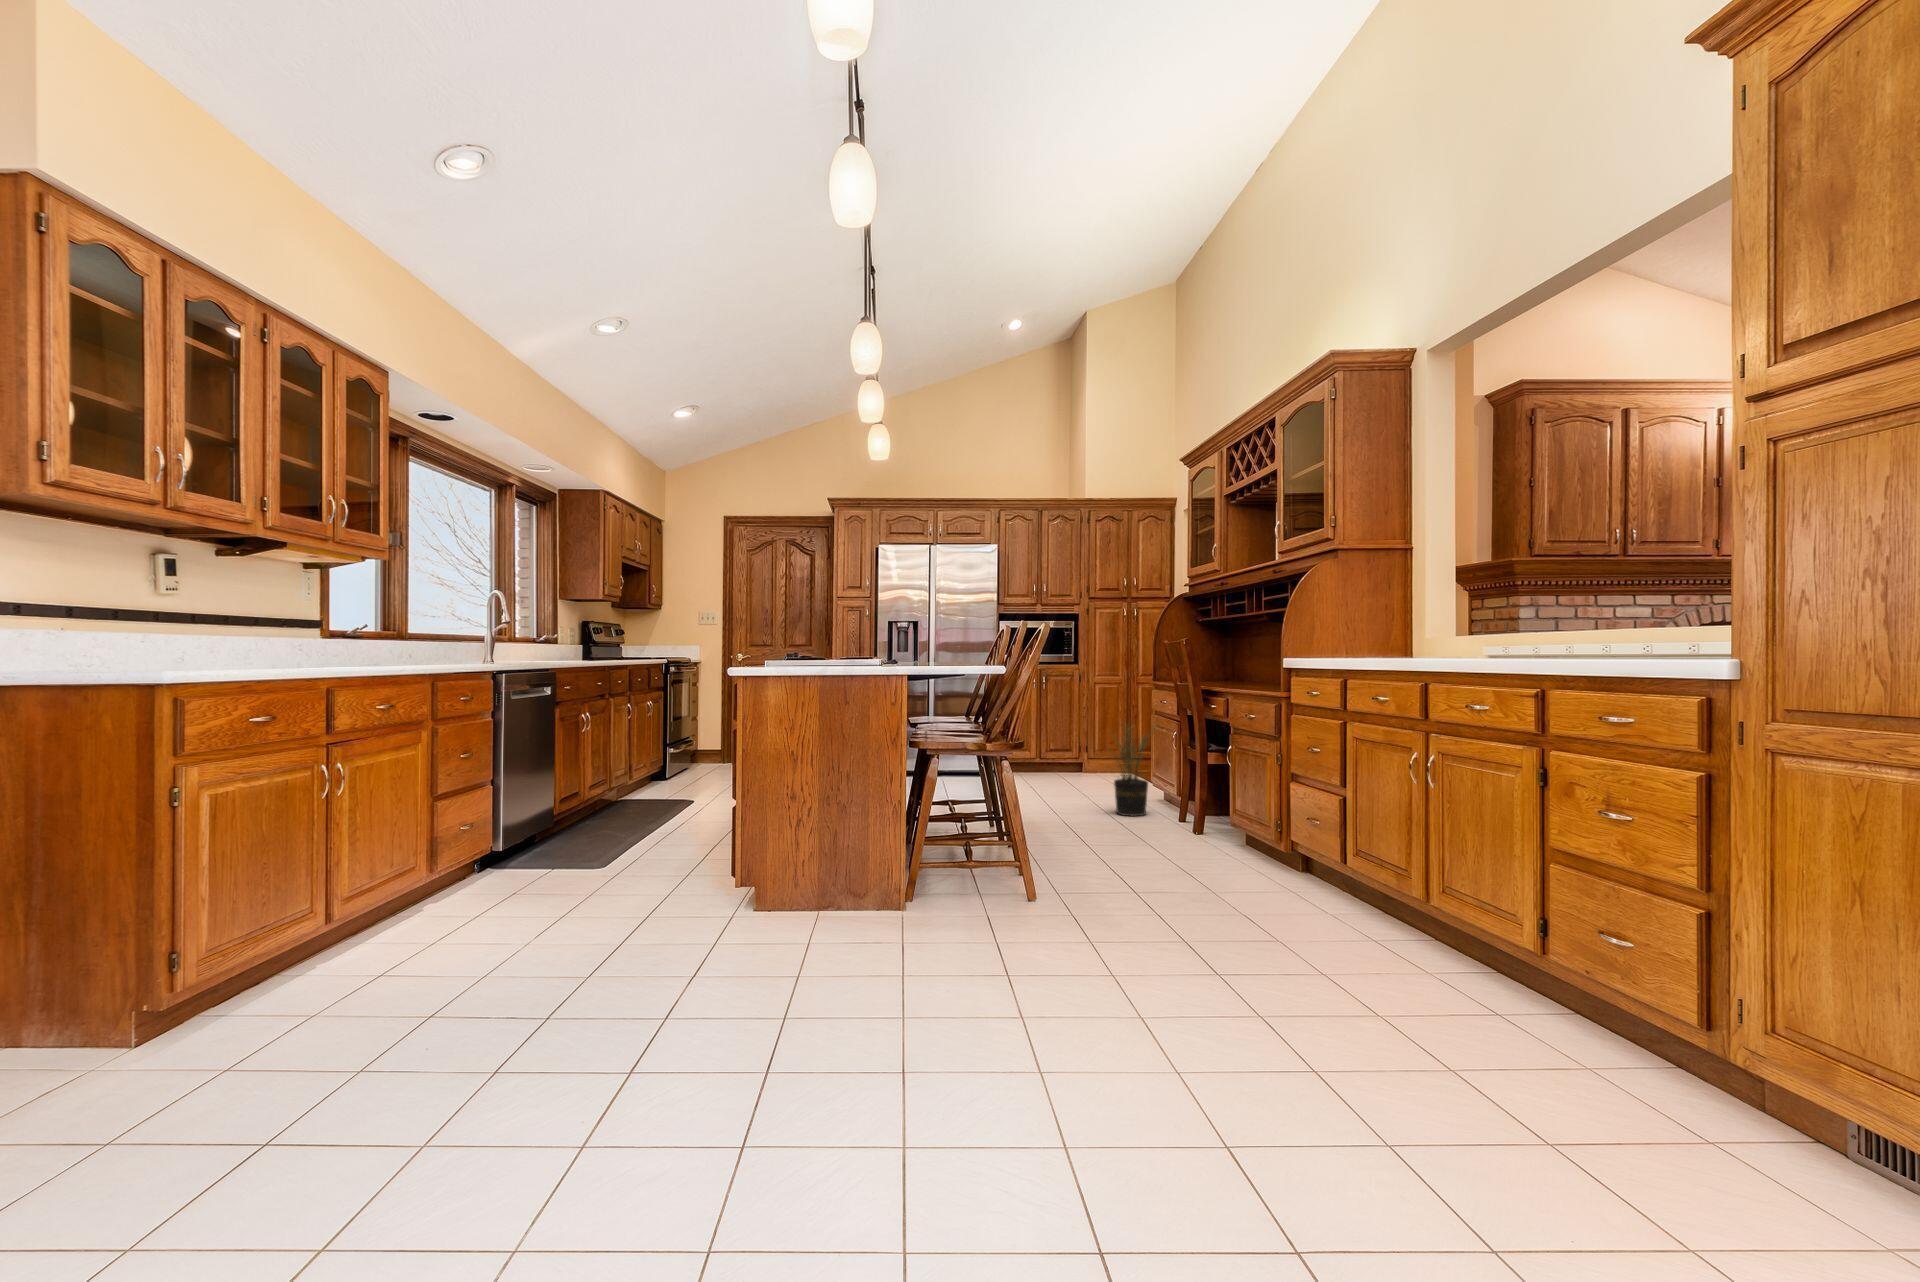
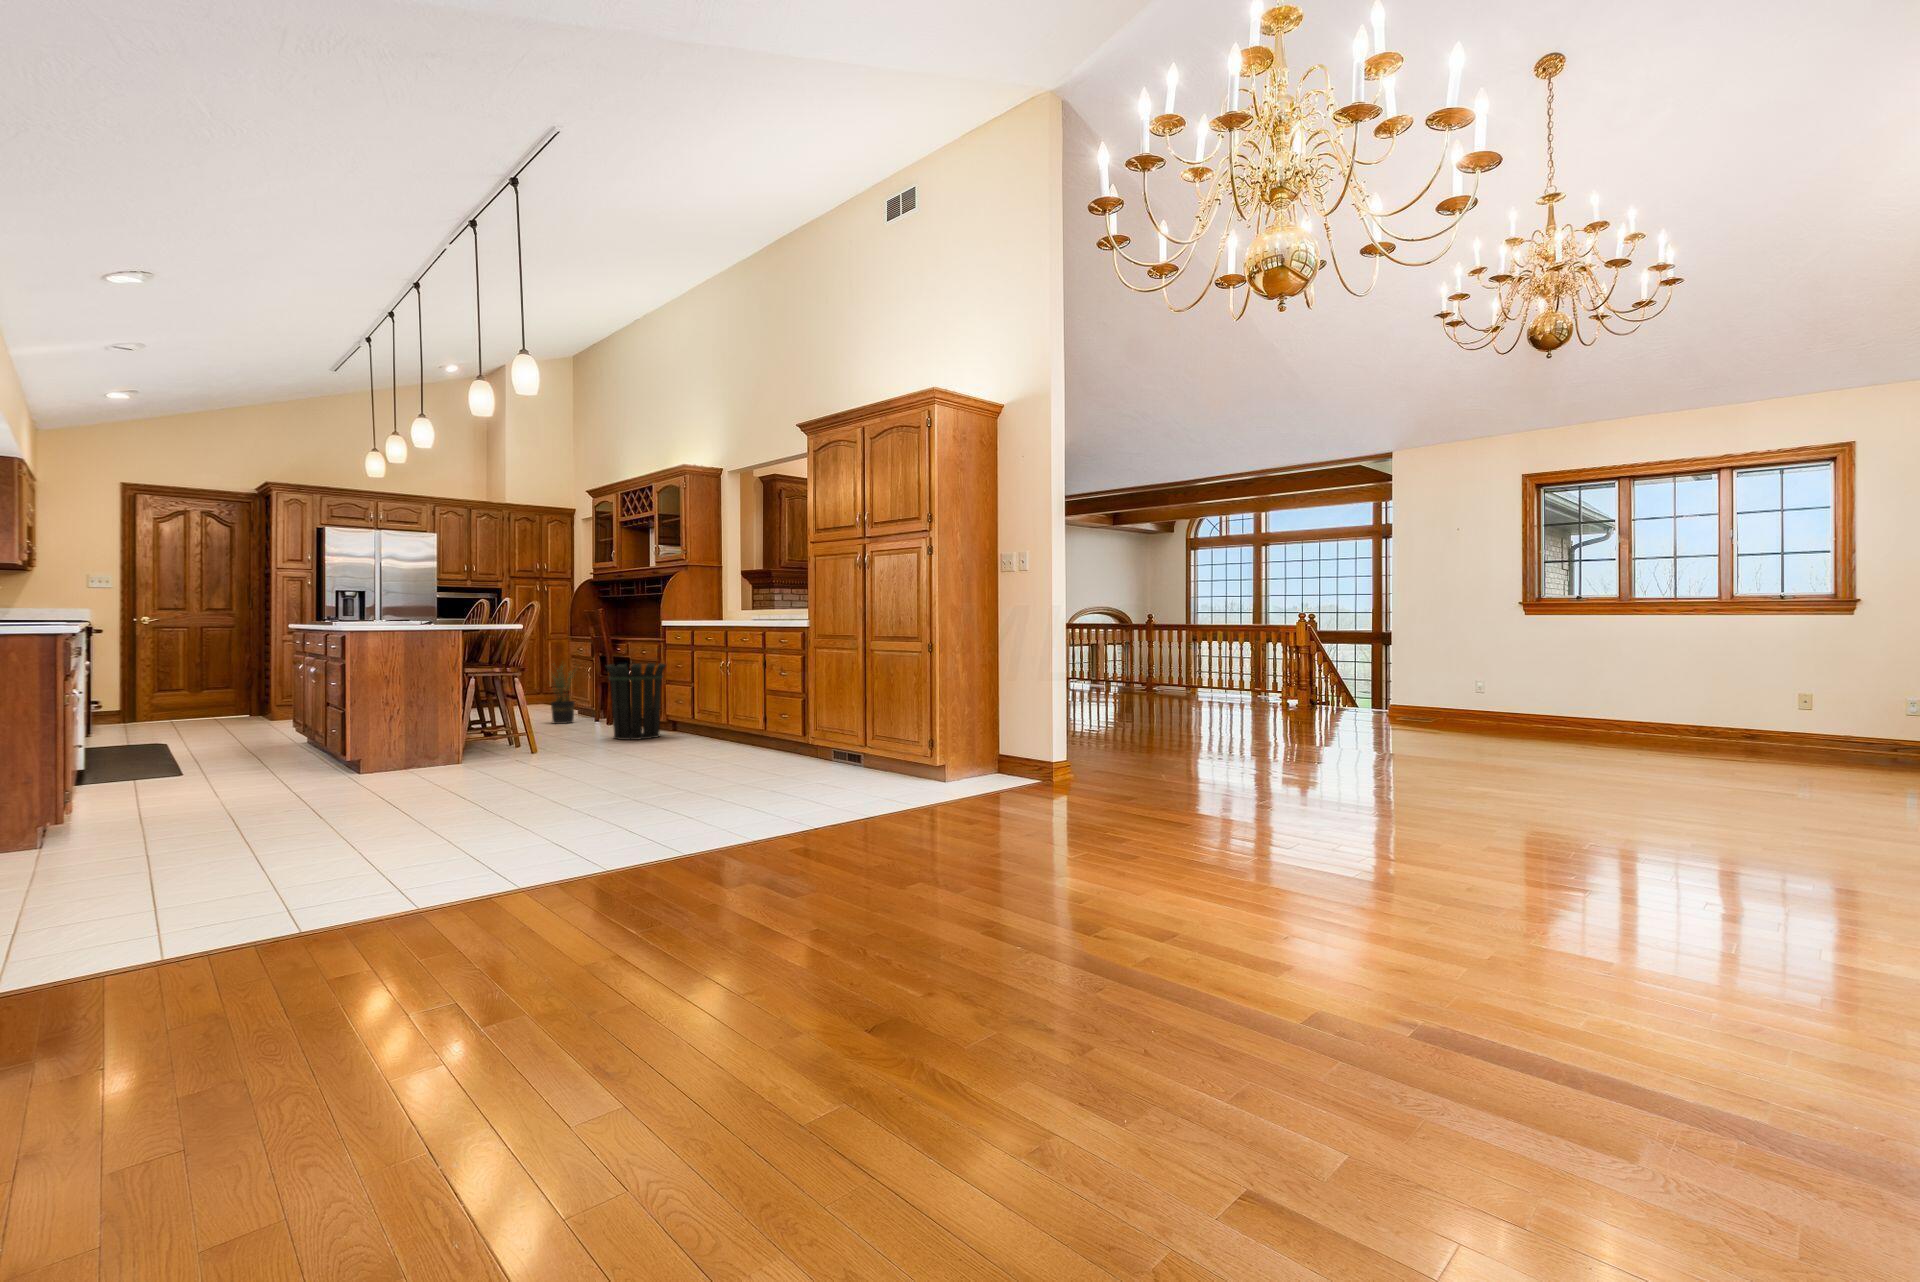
waste bin: none [1173,736,1289,891] -> present [606,663,666,740]

